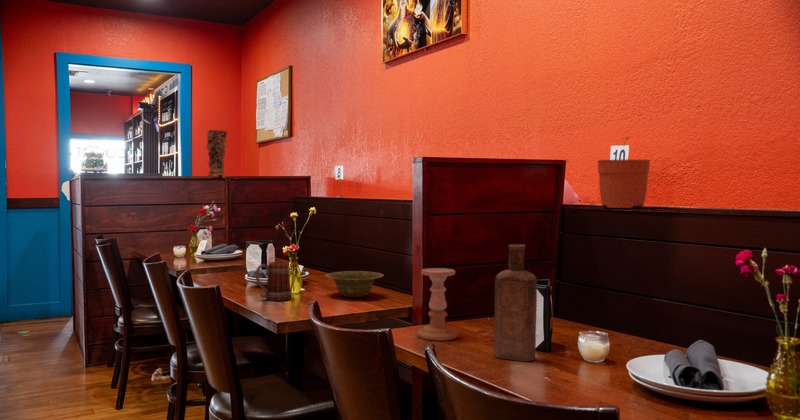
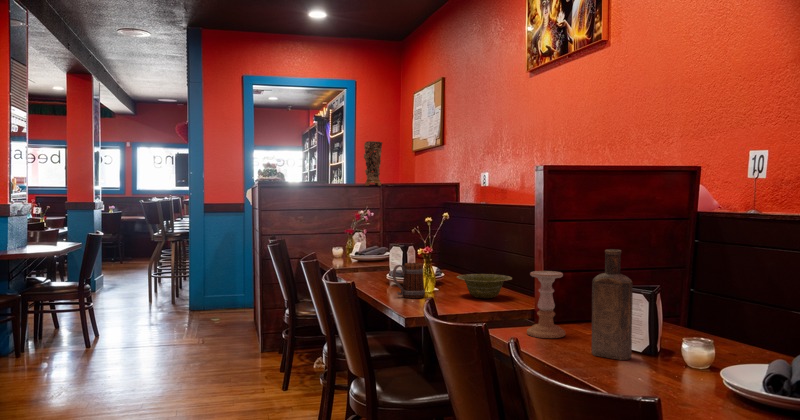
plant pot: present [598,137,650,208] -> none [723,143,781,216]

